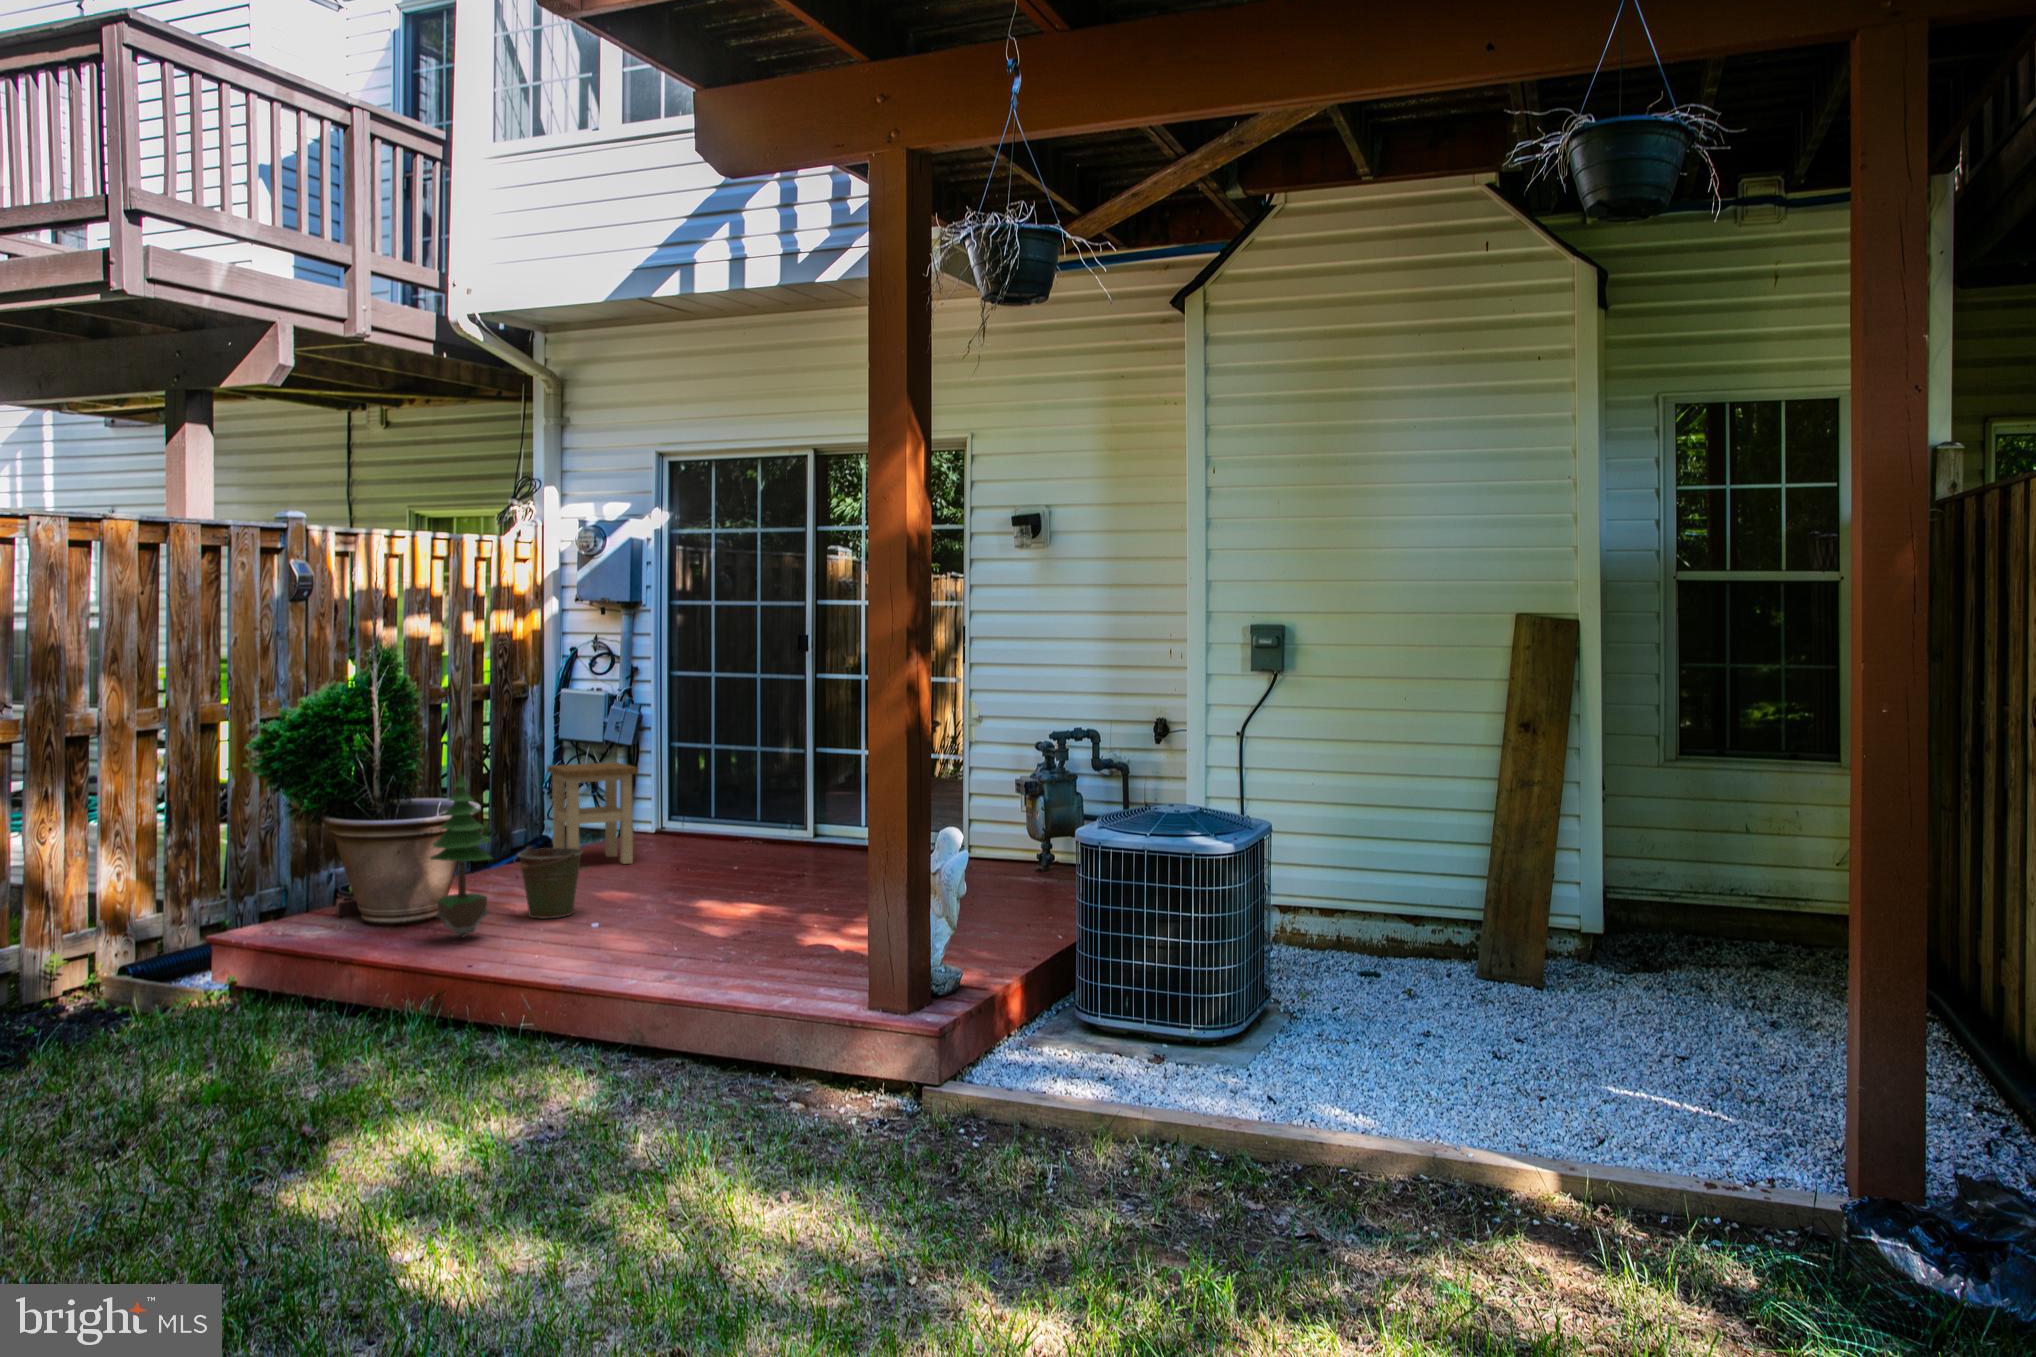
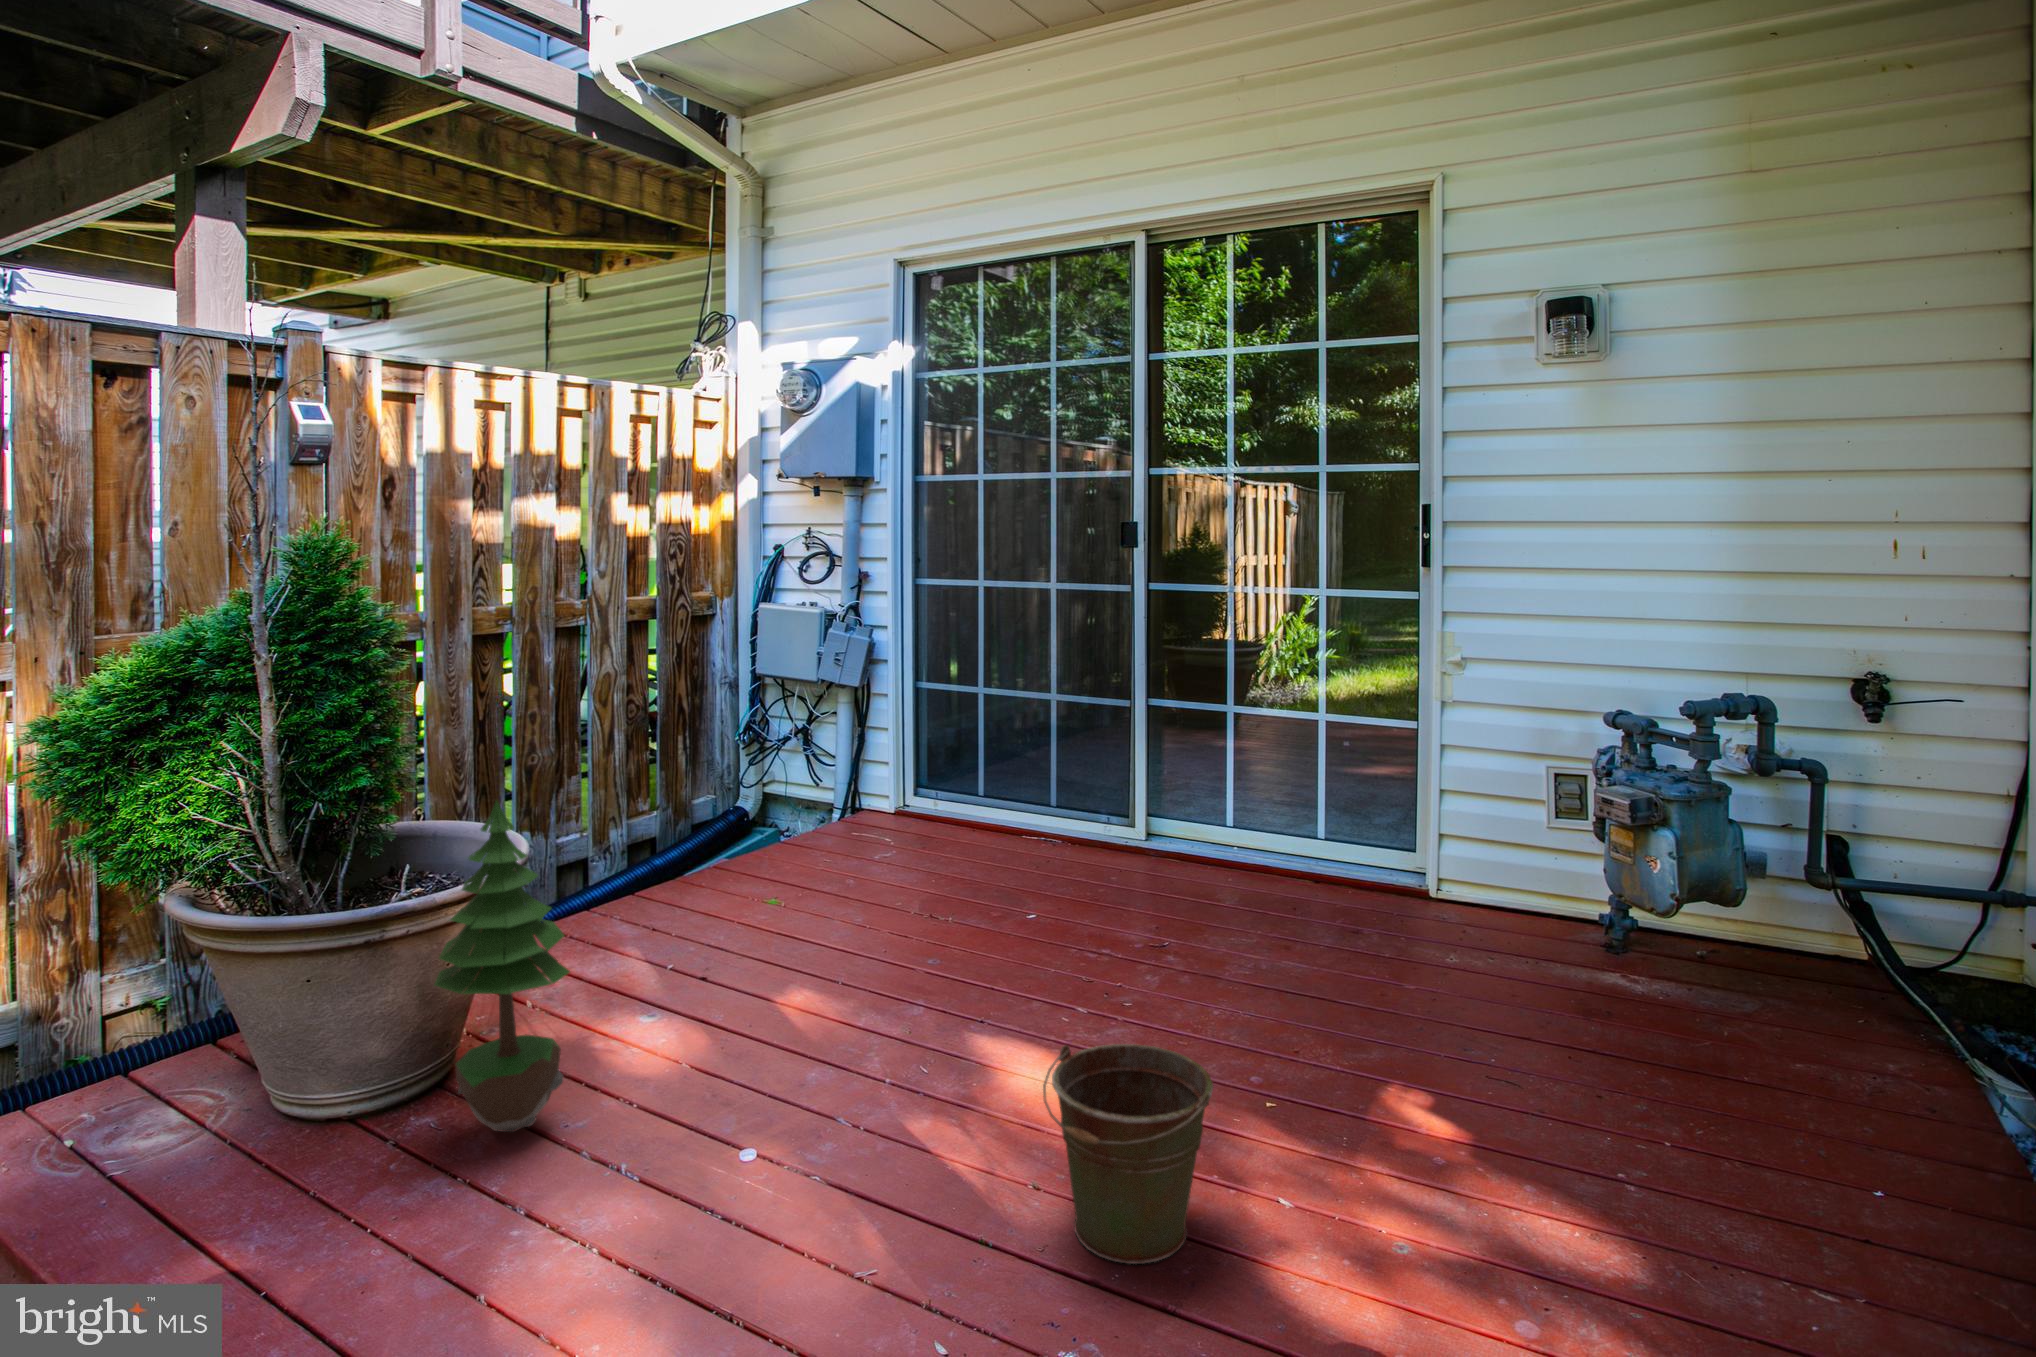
stool: present [547,762,638,864] -> none [731,719,865,894]
bucket: present [517,846,583,918] -> present [1043,1044,1213,1264]

